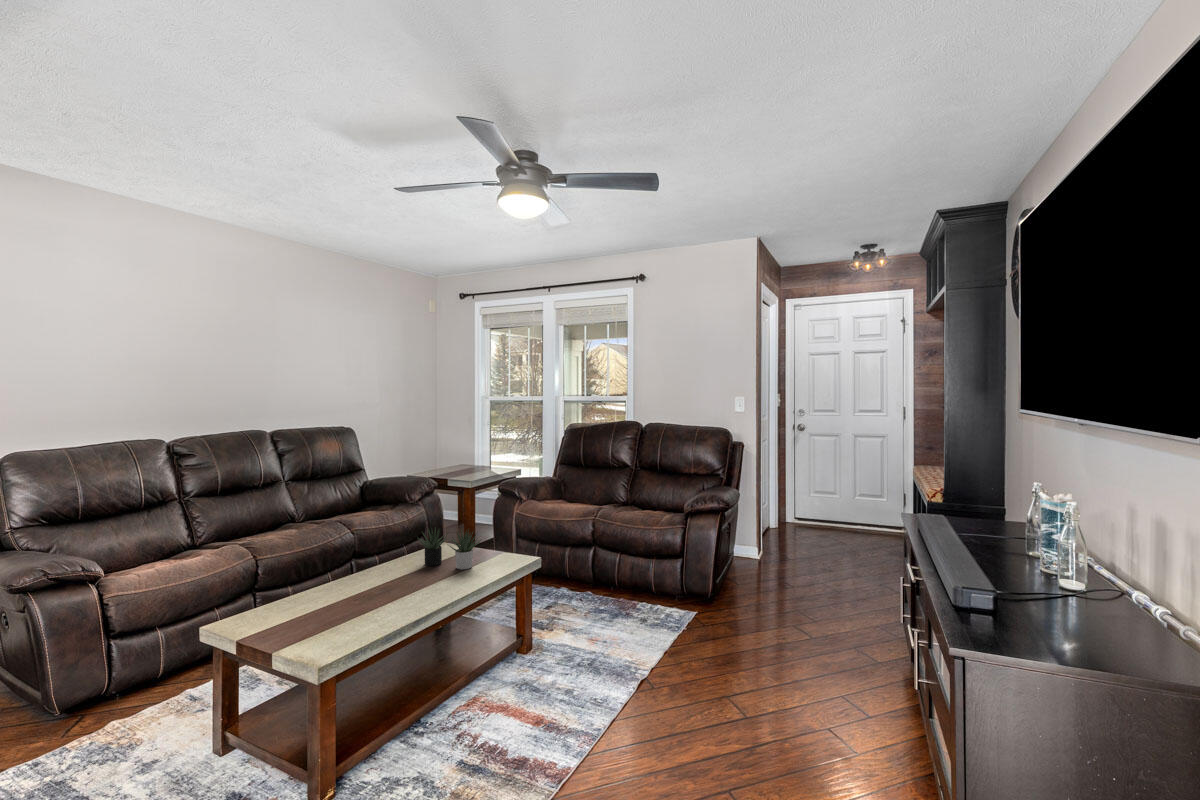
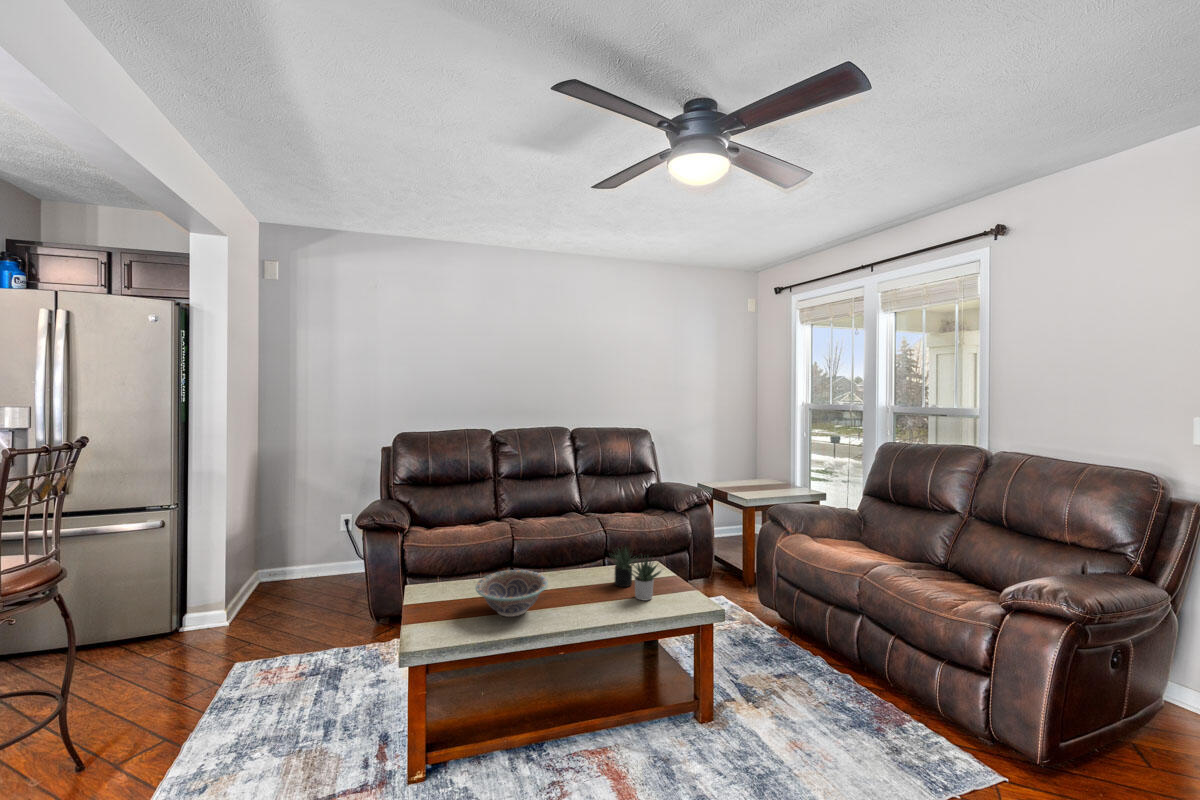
decorative bowl: none [324,566,404,613] -> present [476,570,548,617]

